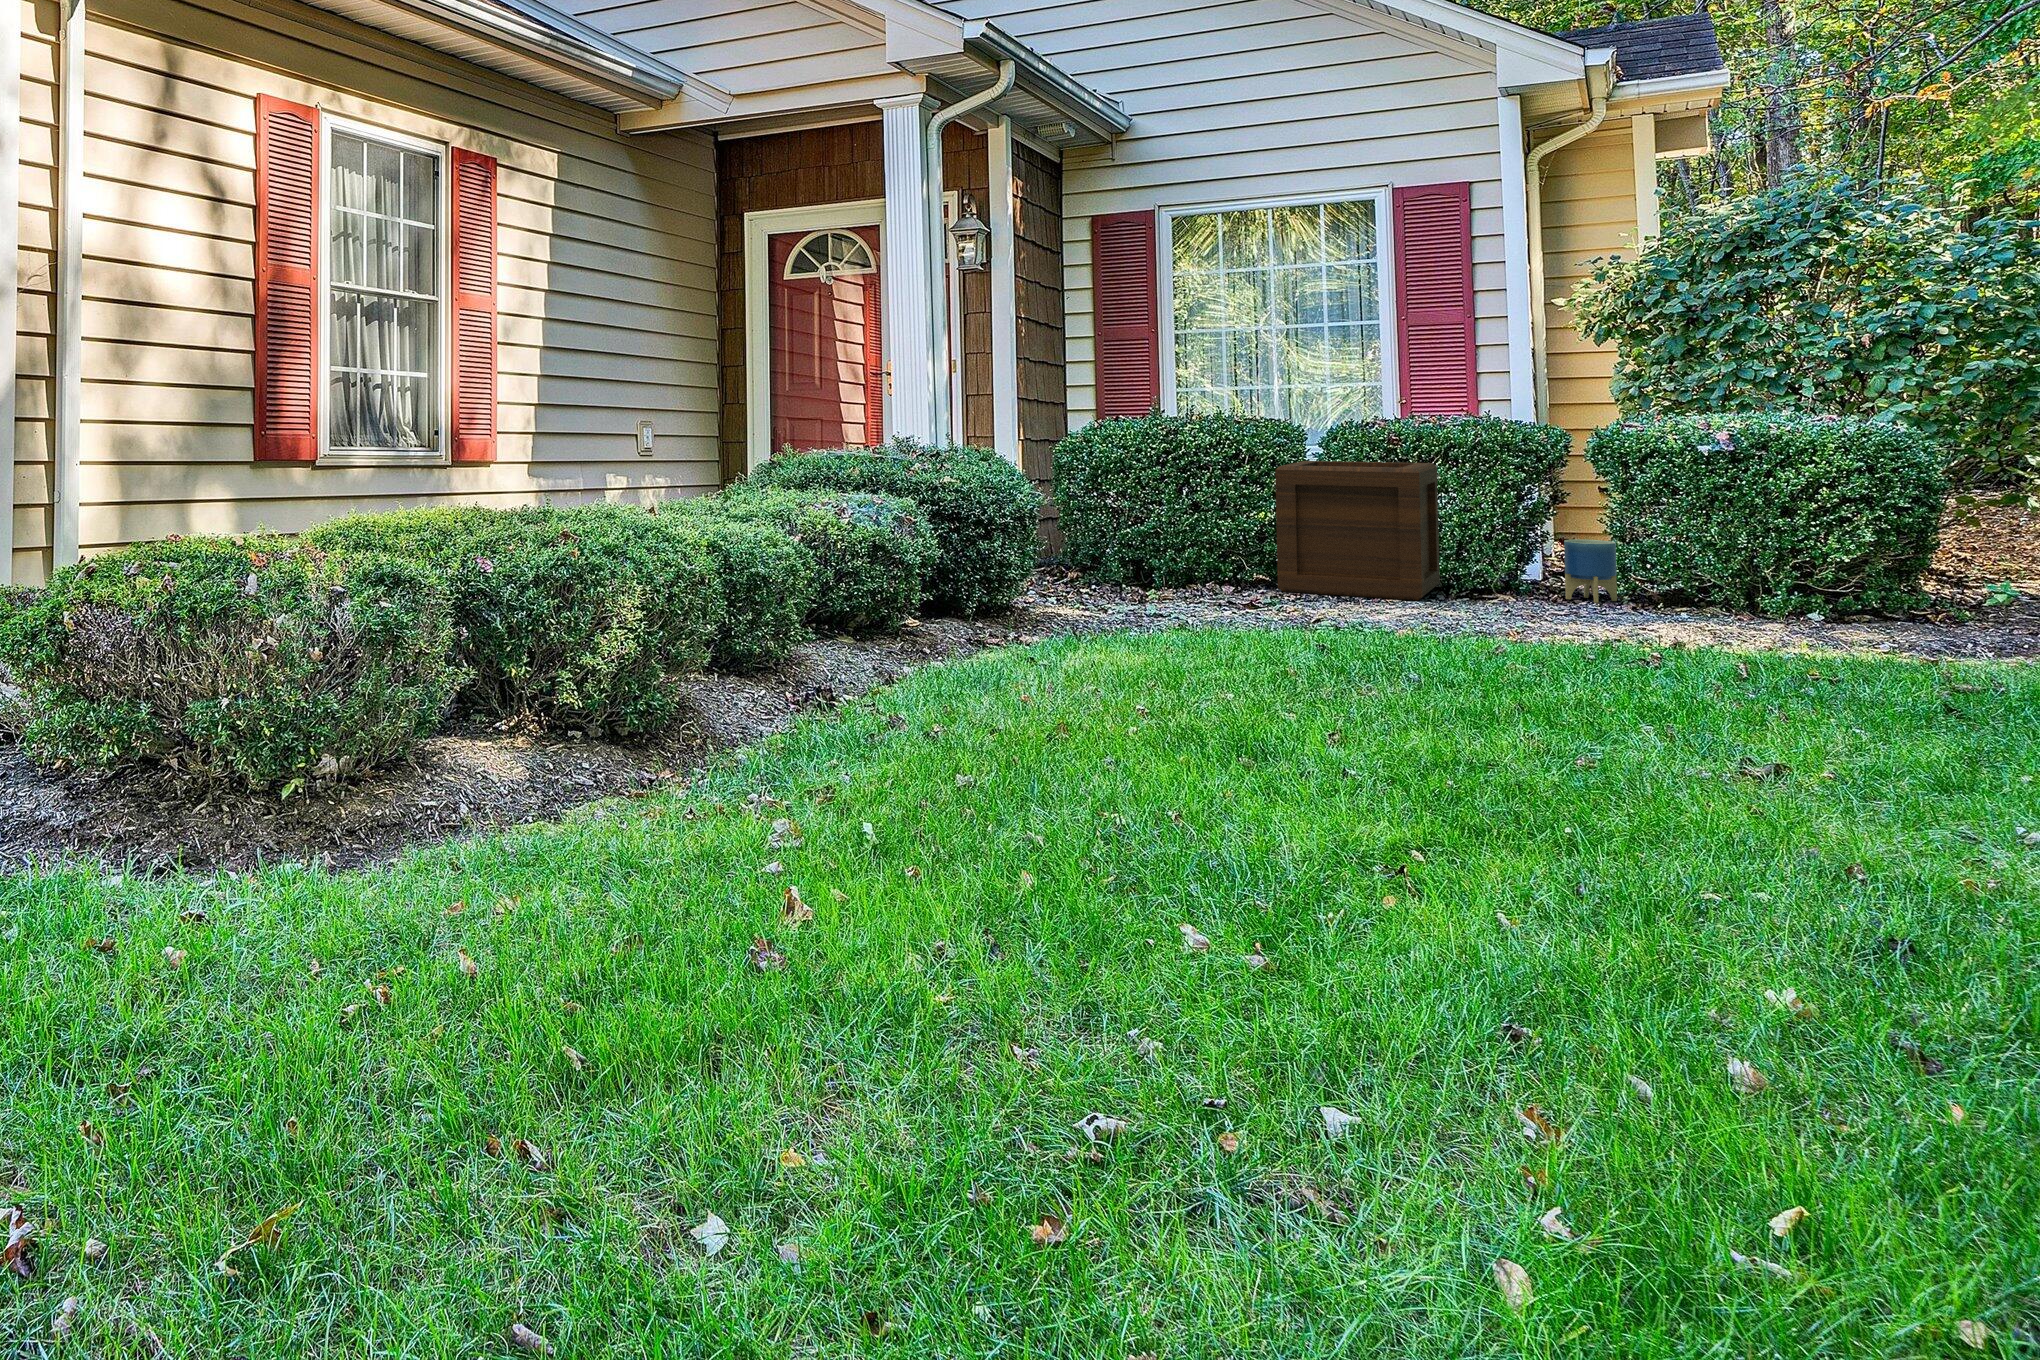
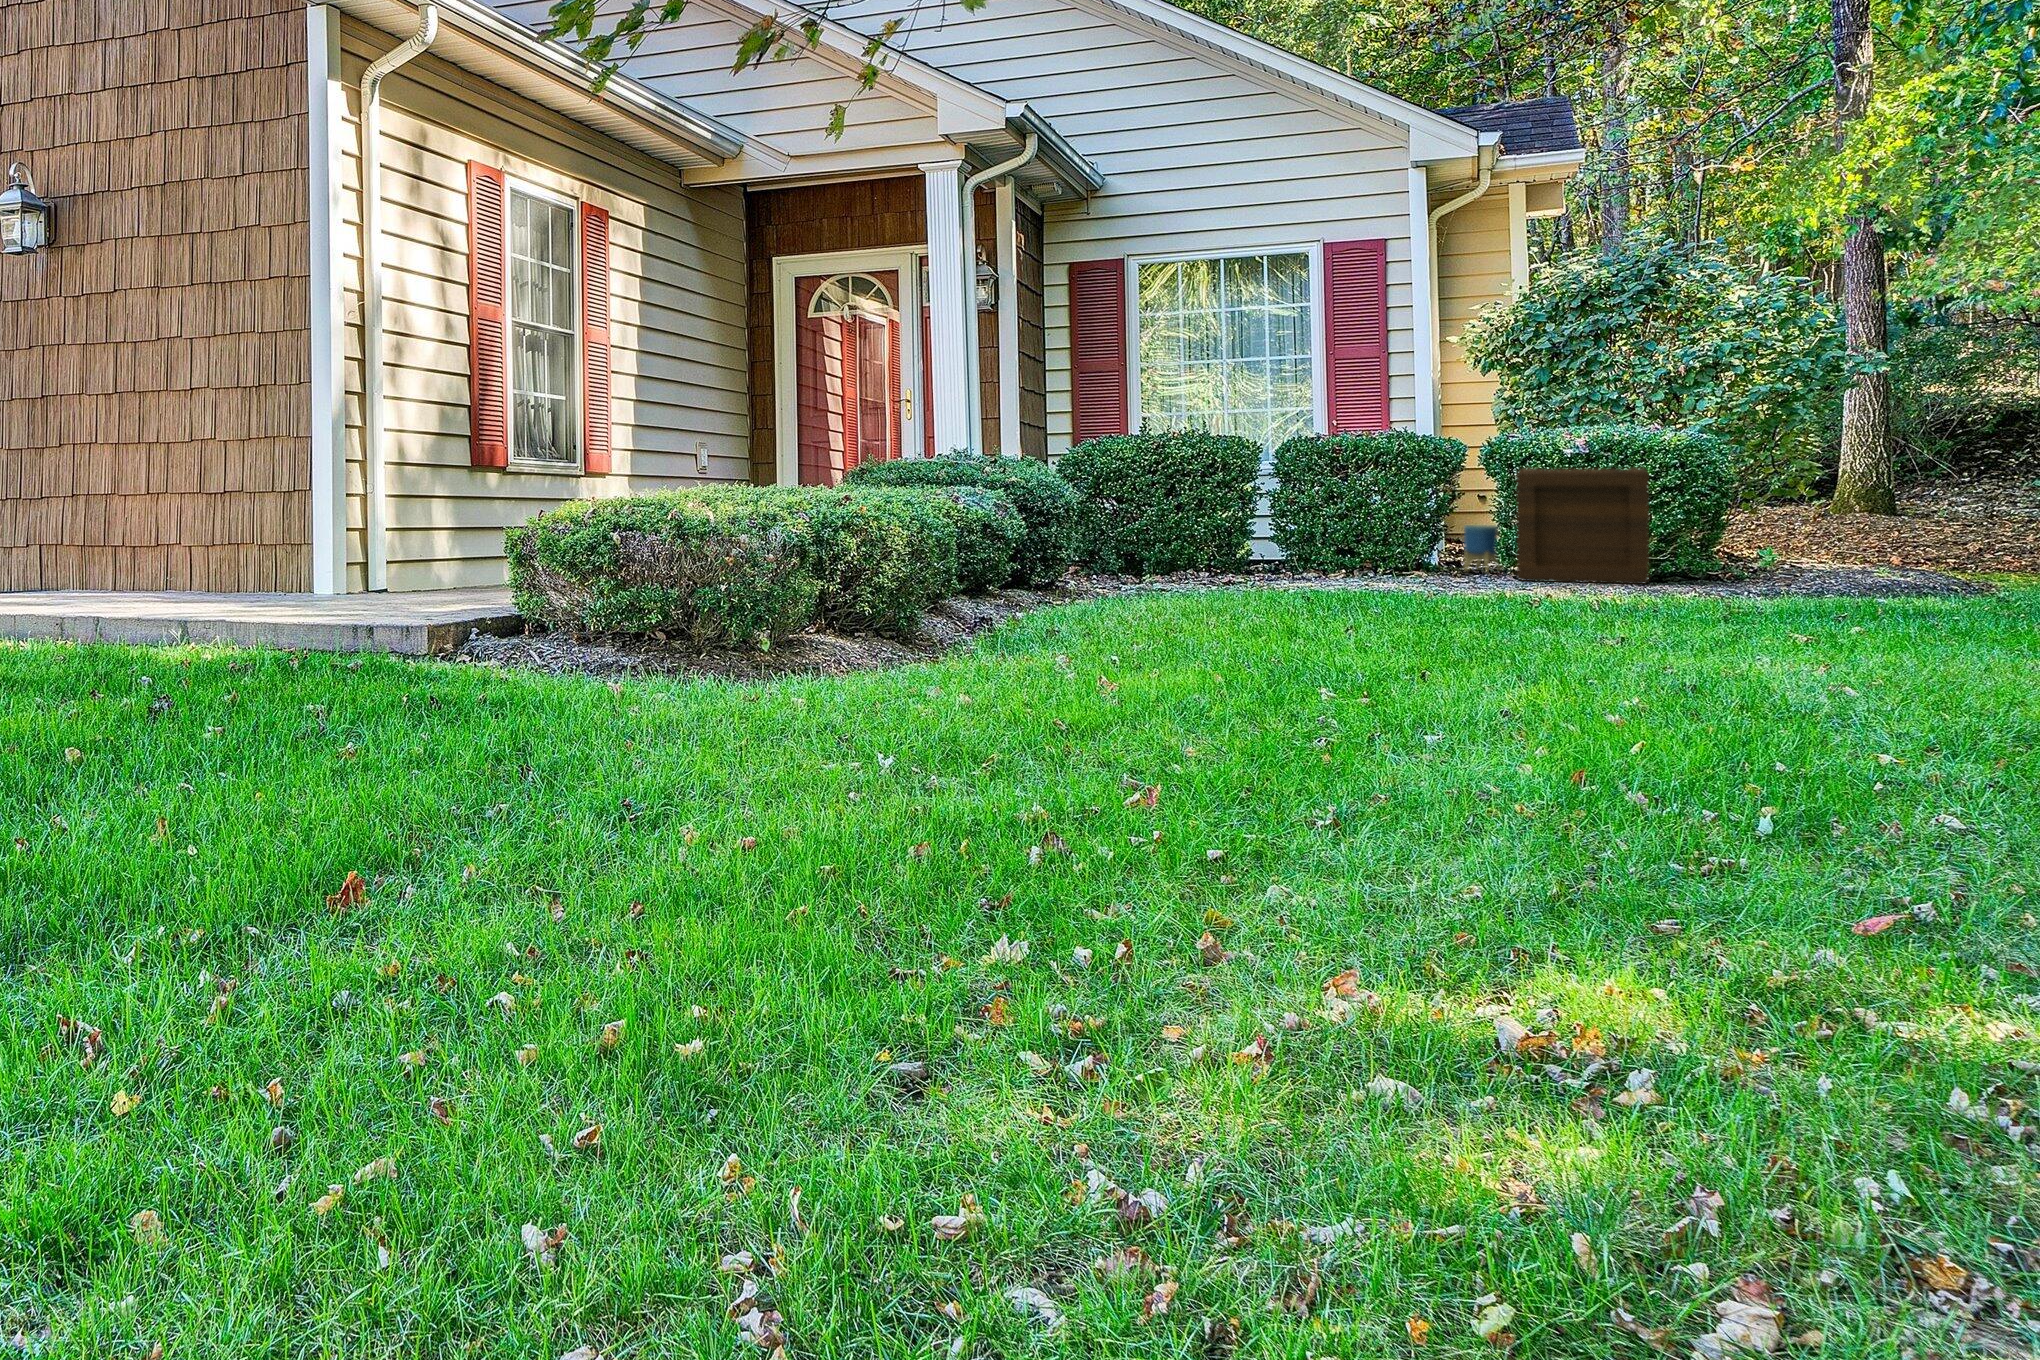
wooden crate: present [1275,461,1440,601] -> present [1516,468,1649,584]

